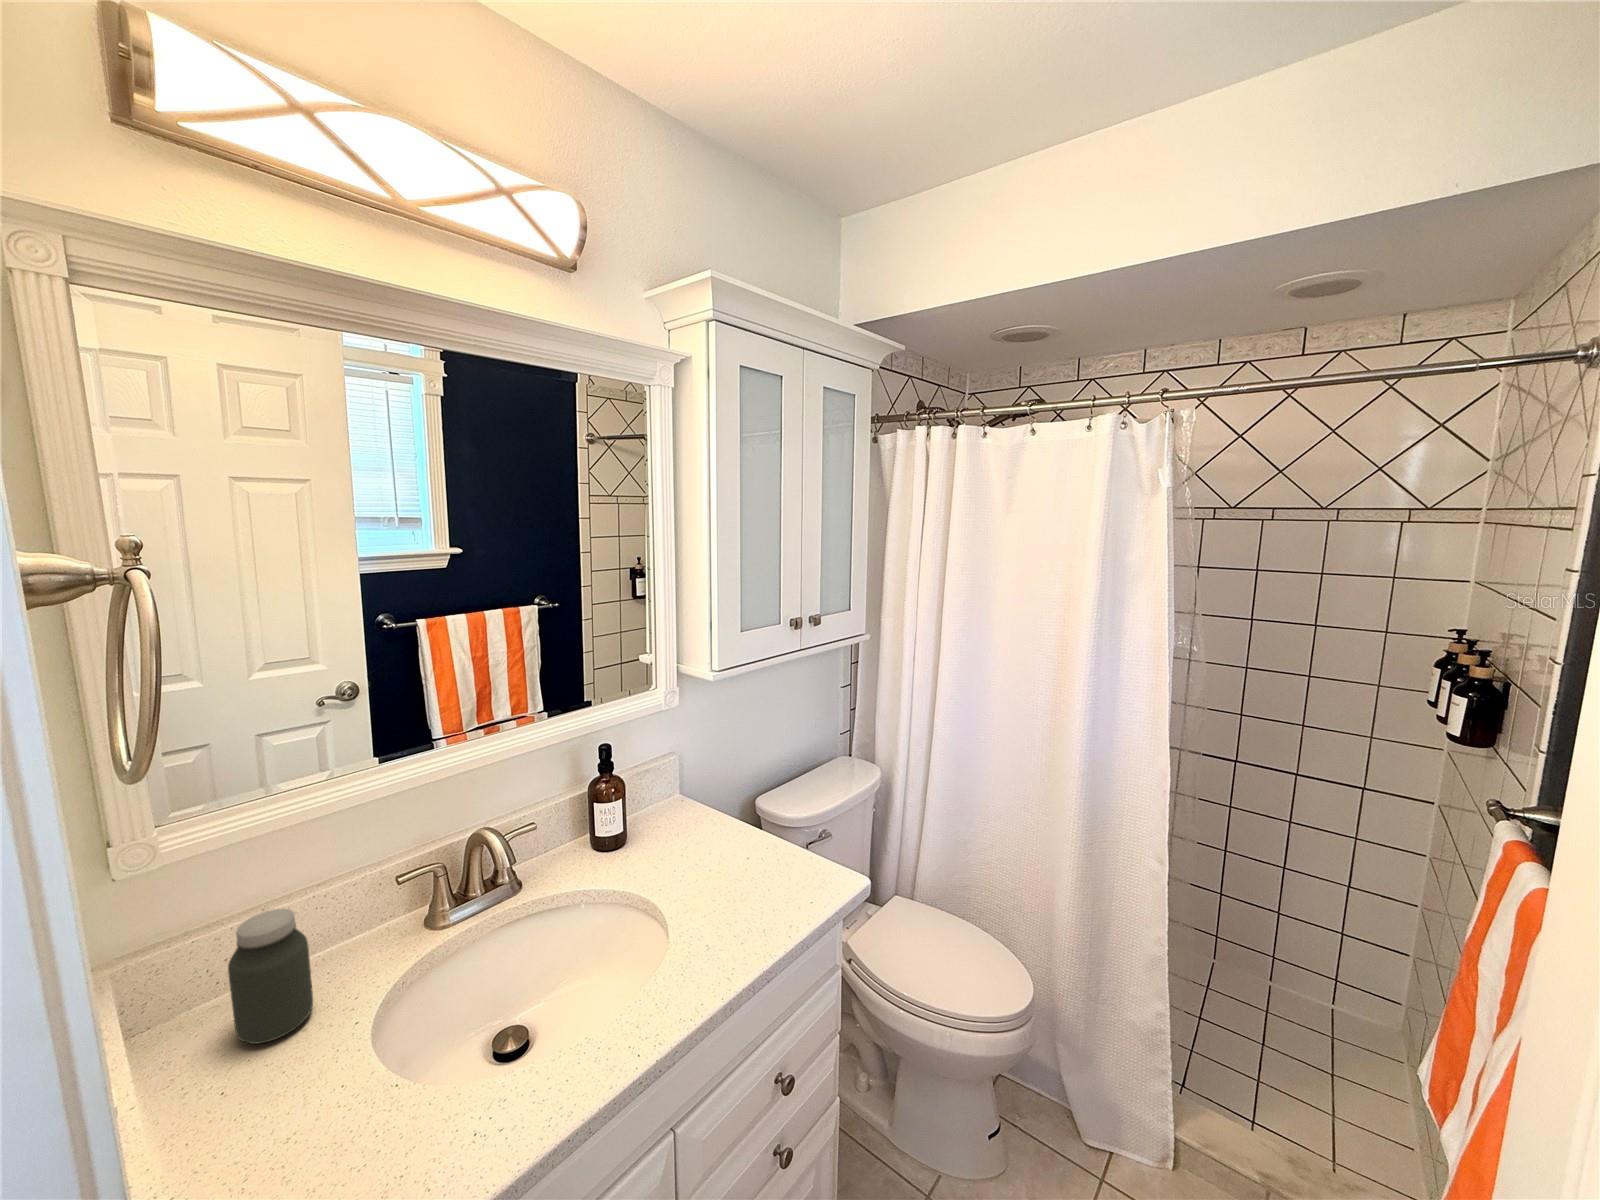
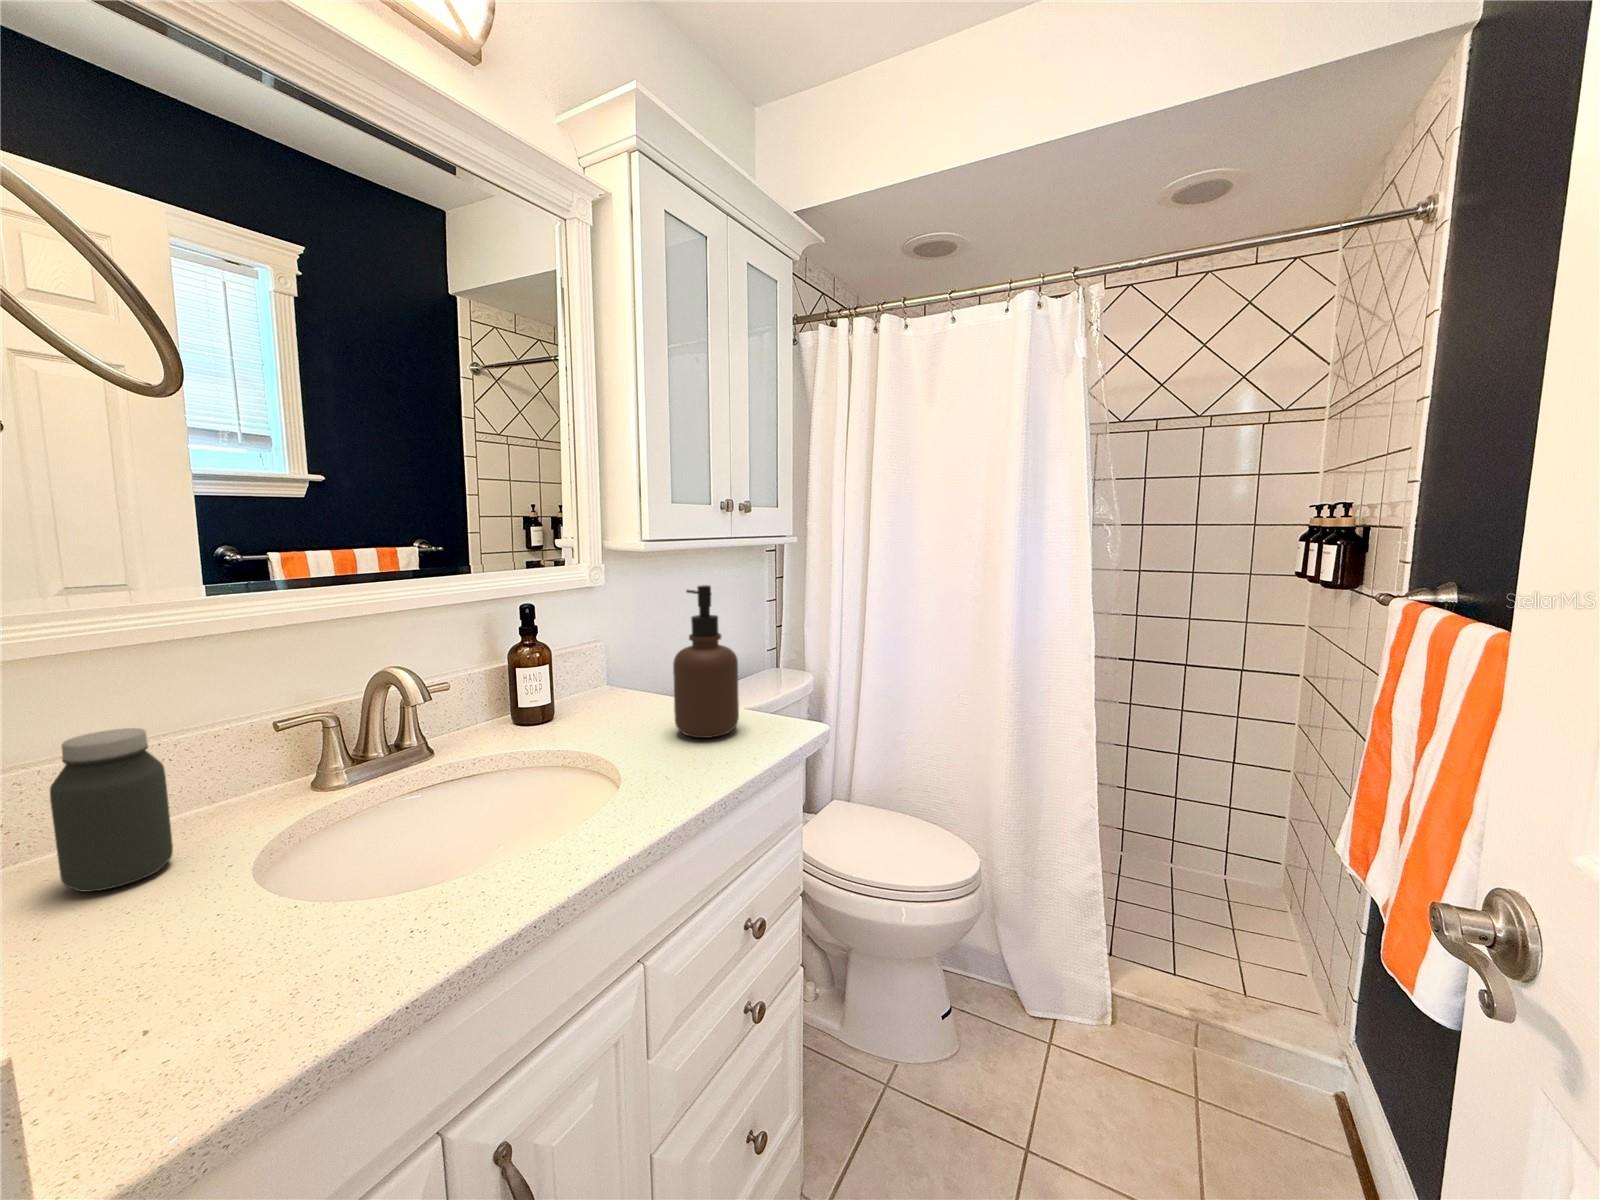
soap dispenser: none [725,747,784,891] -> present [673,585,739,738]

